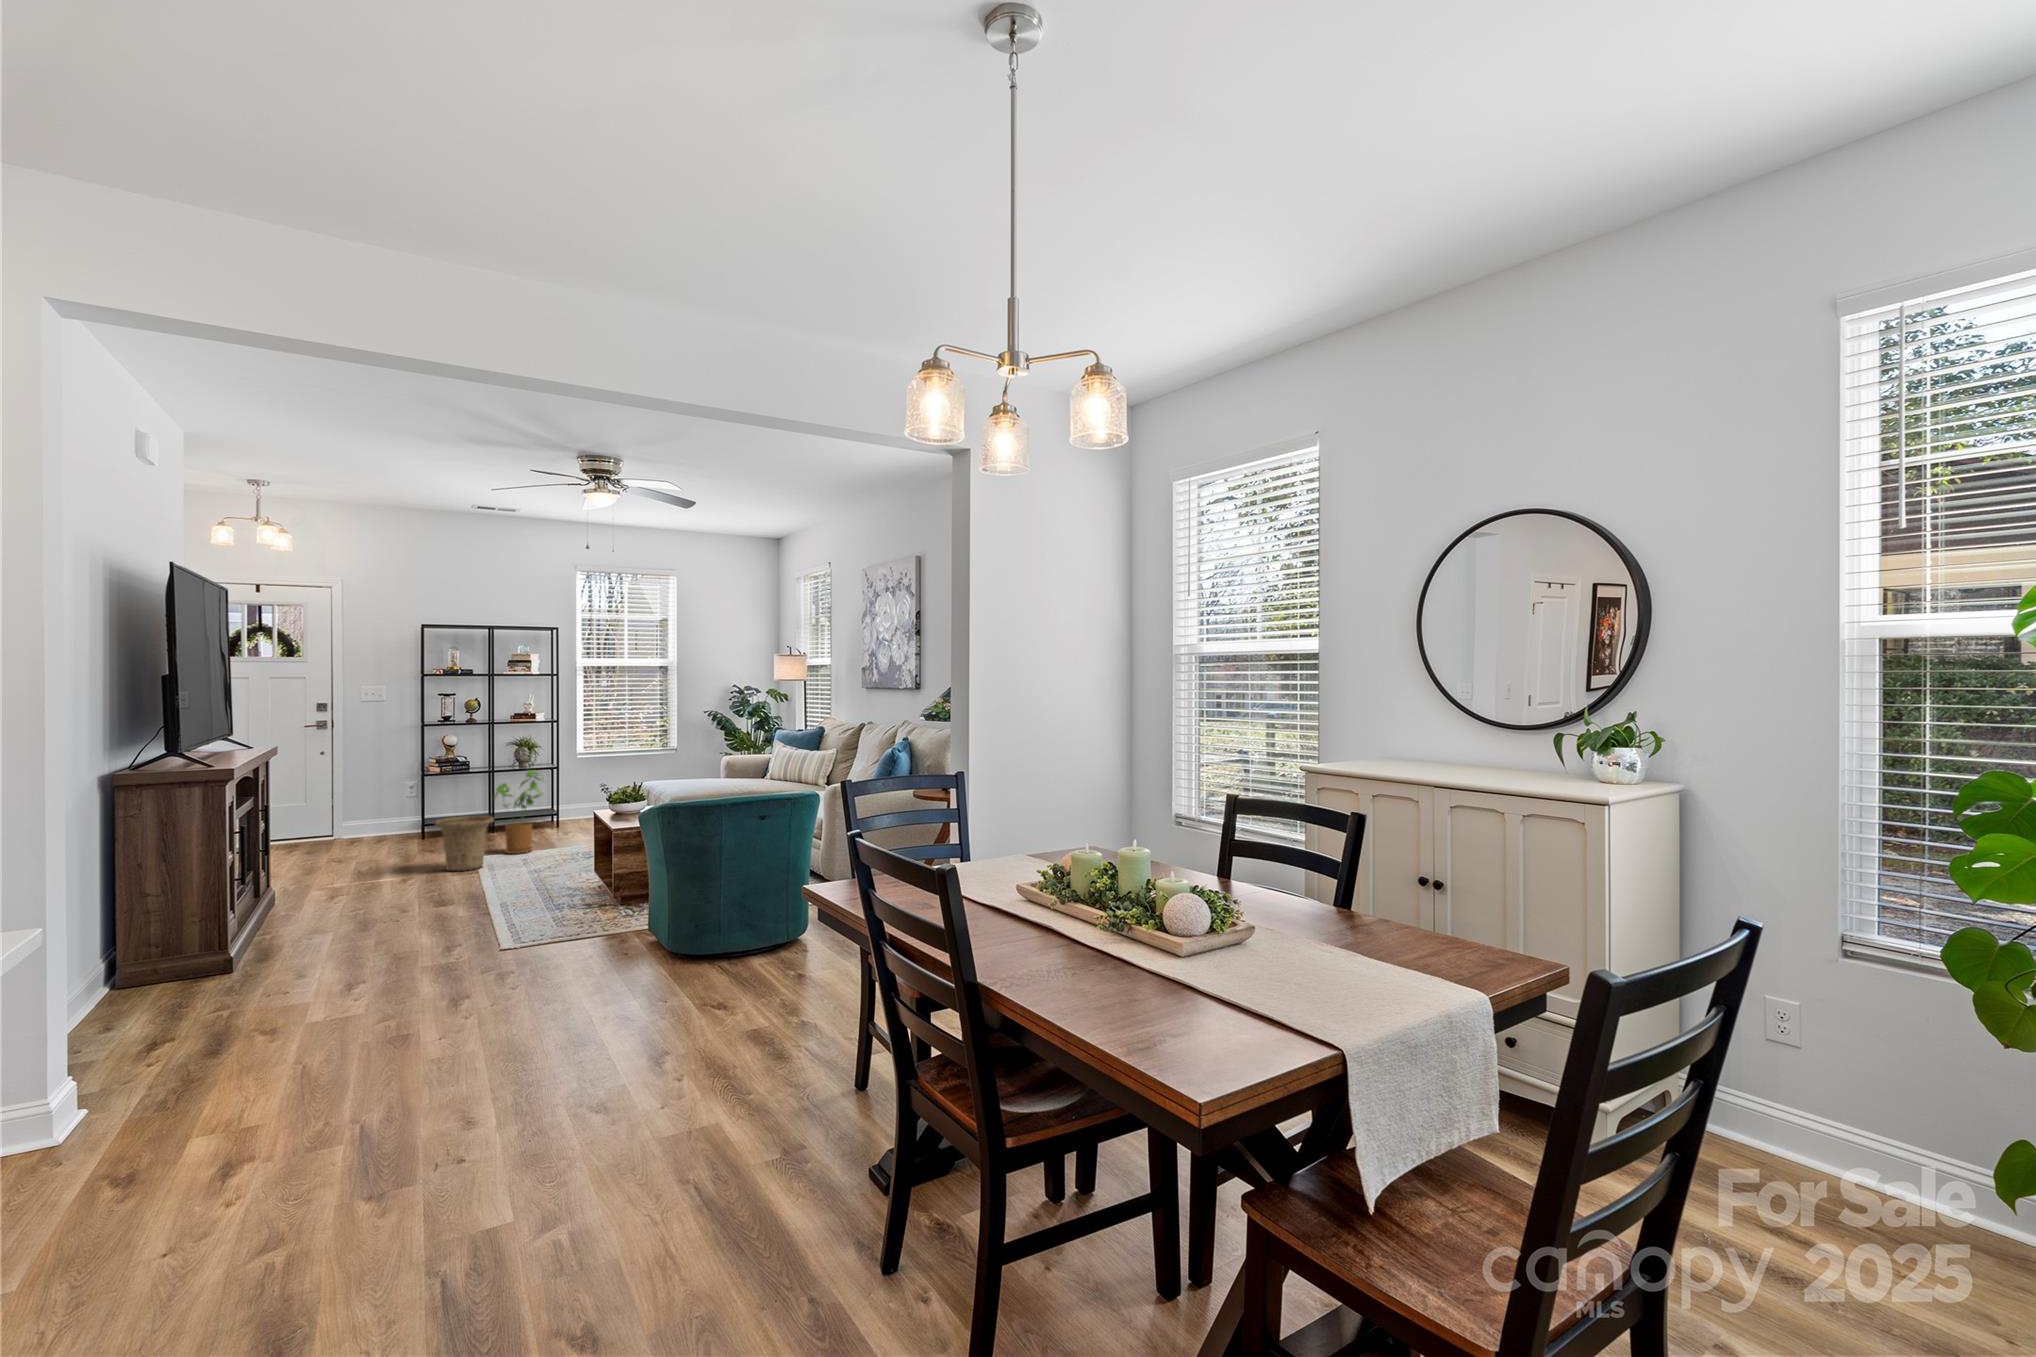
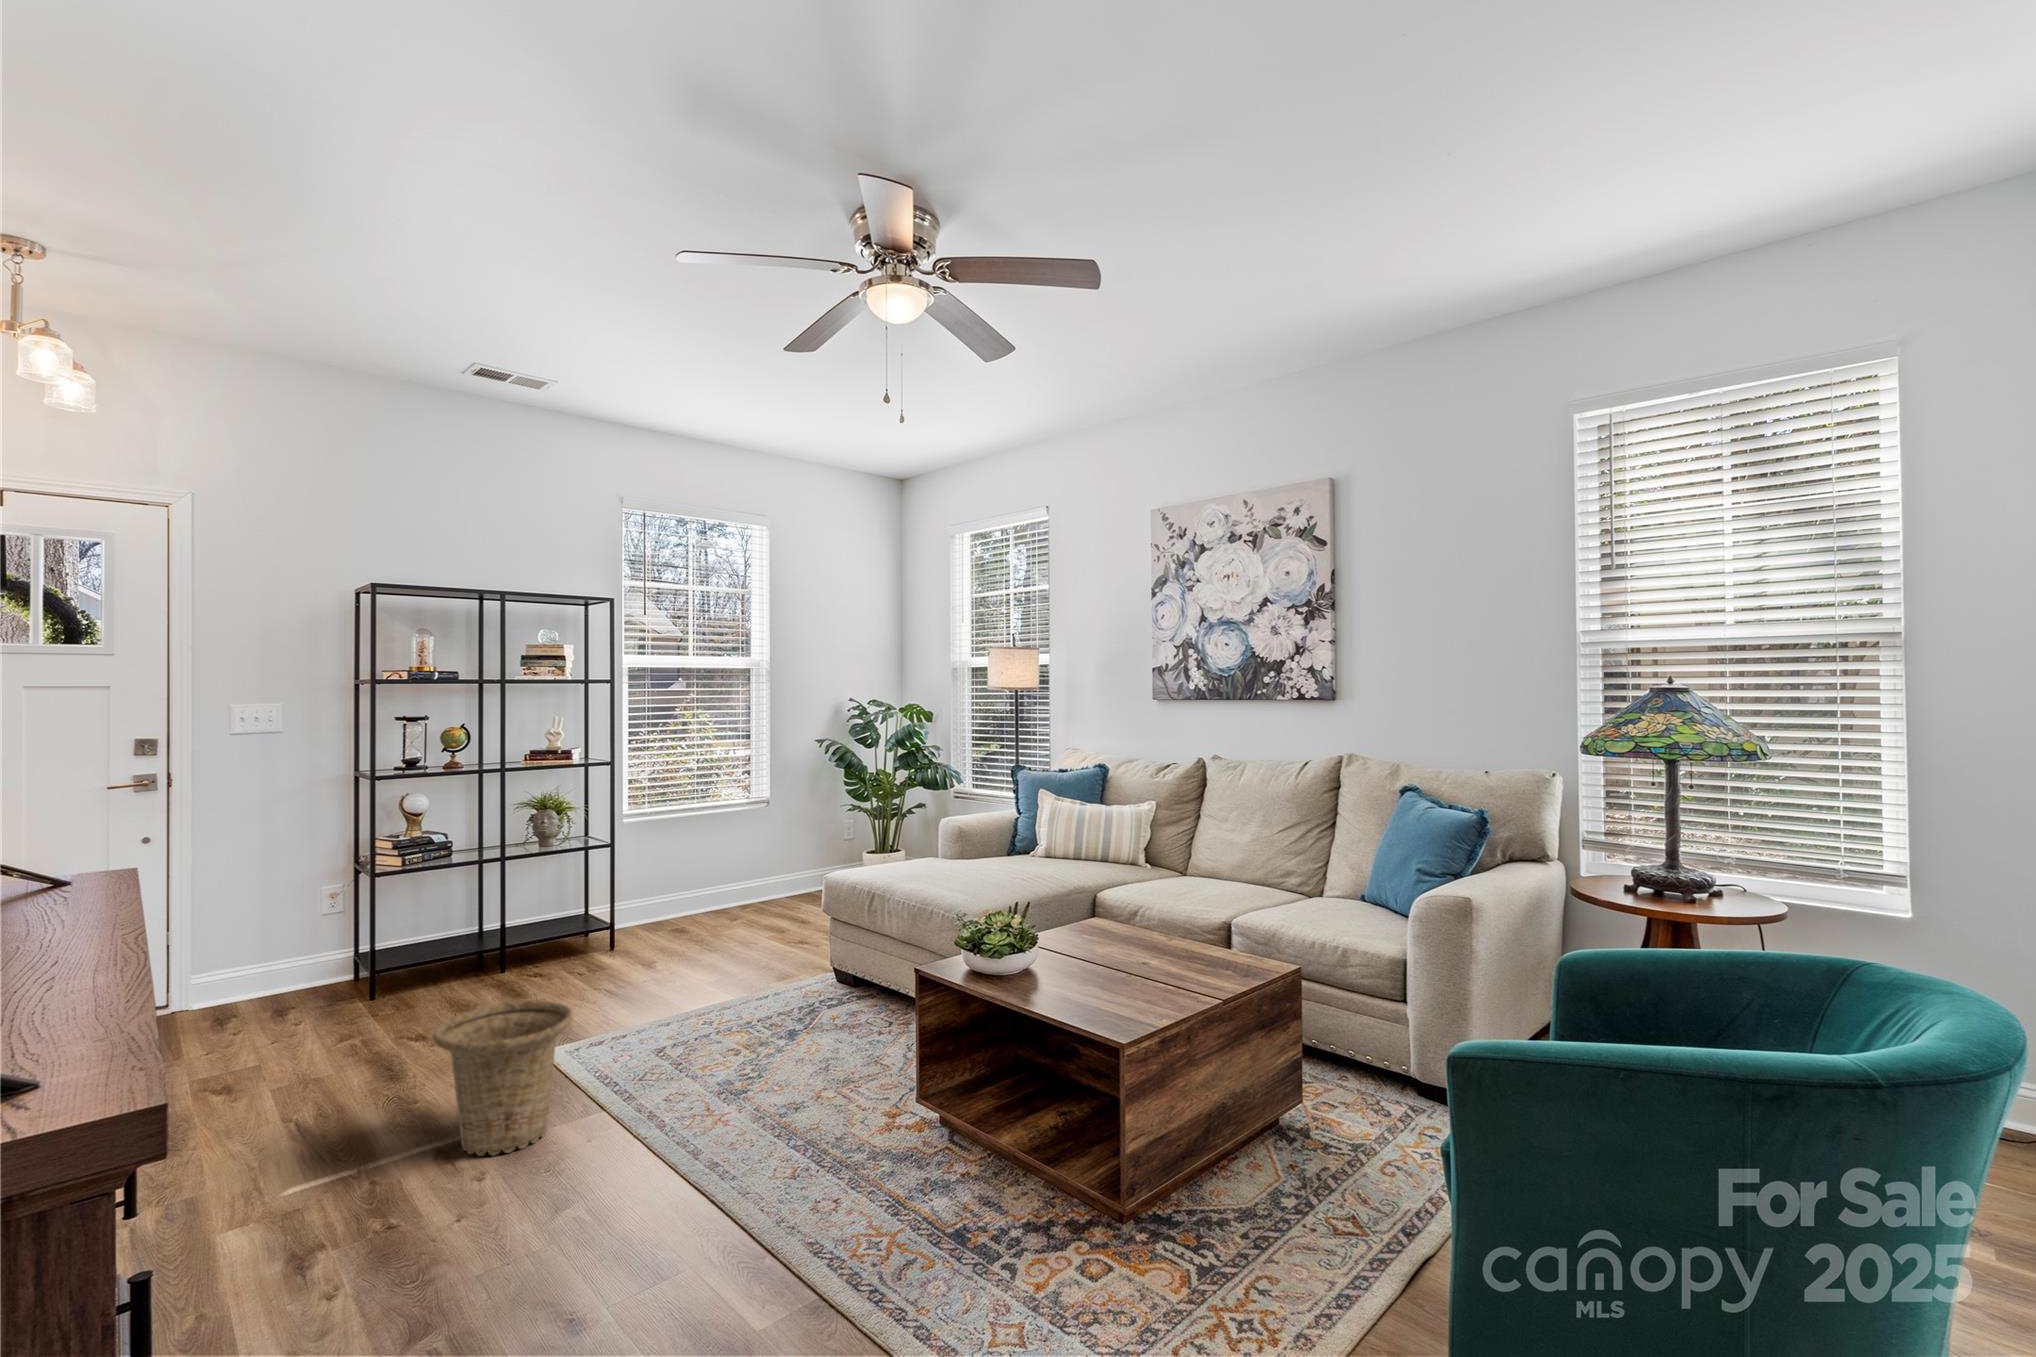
house plant: present [493,770,541,854] -> none [544,879,655,1067]

